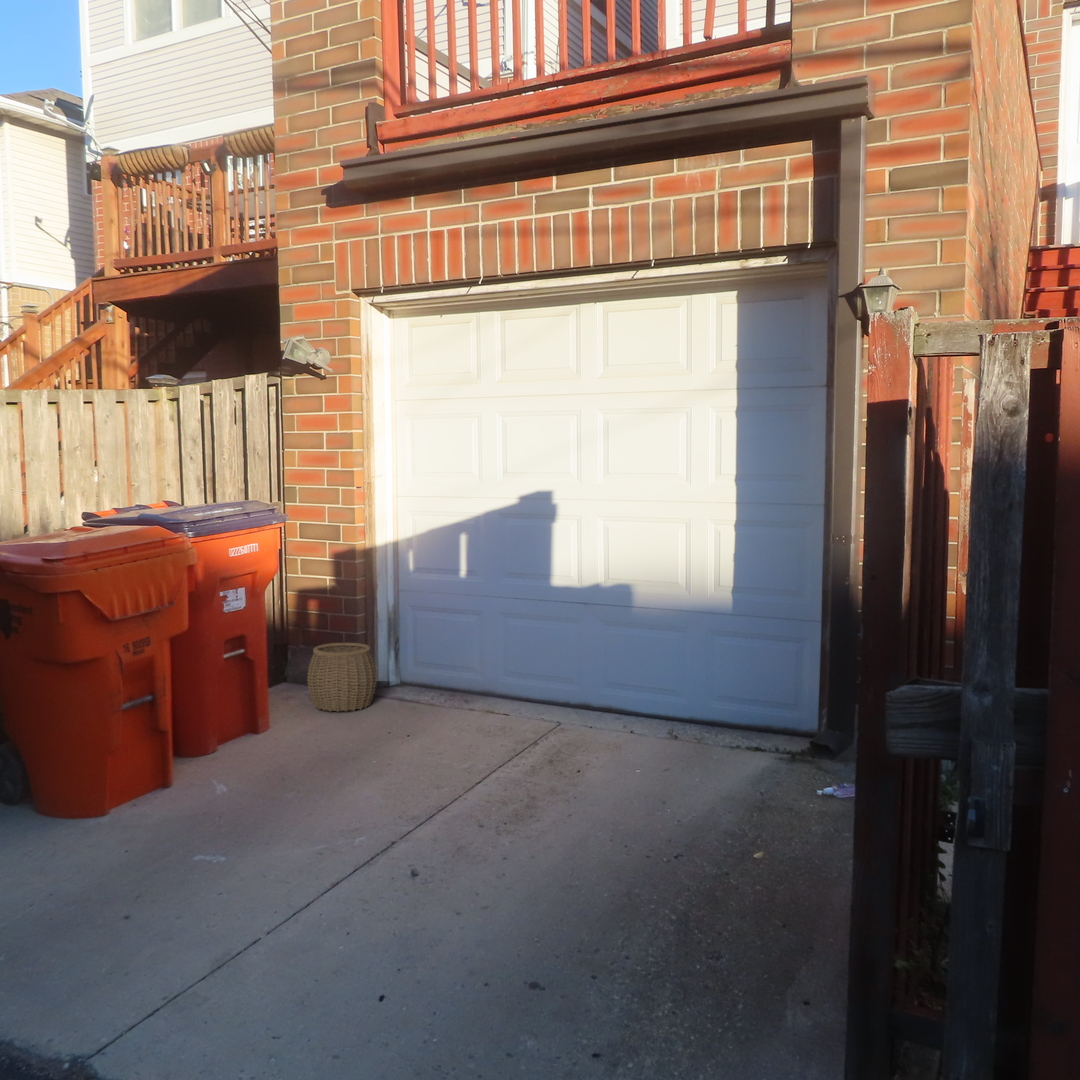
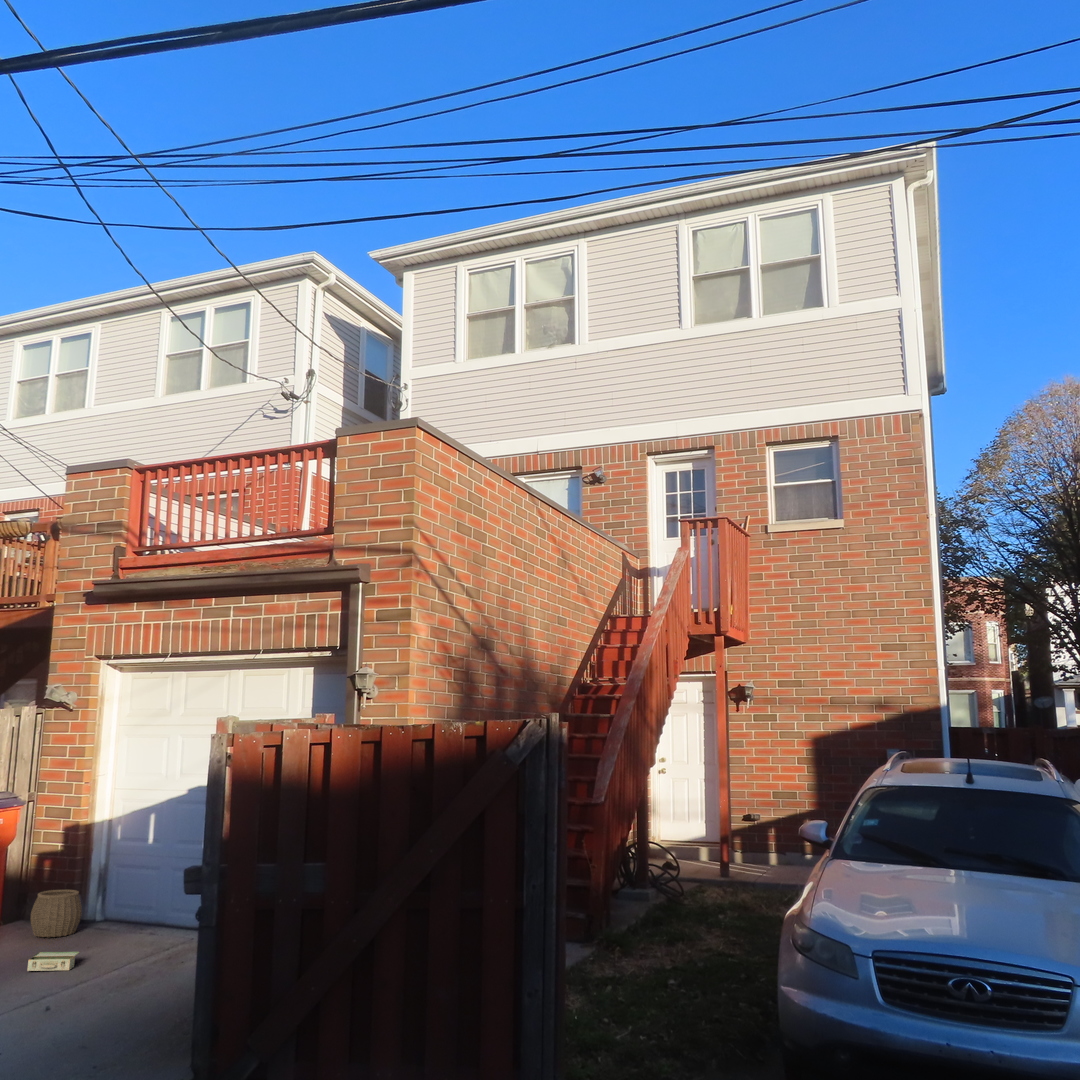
toolbox: none [342,742,410,772] -> present [27,952,79,971]

